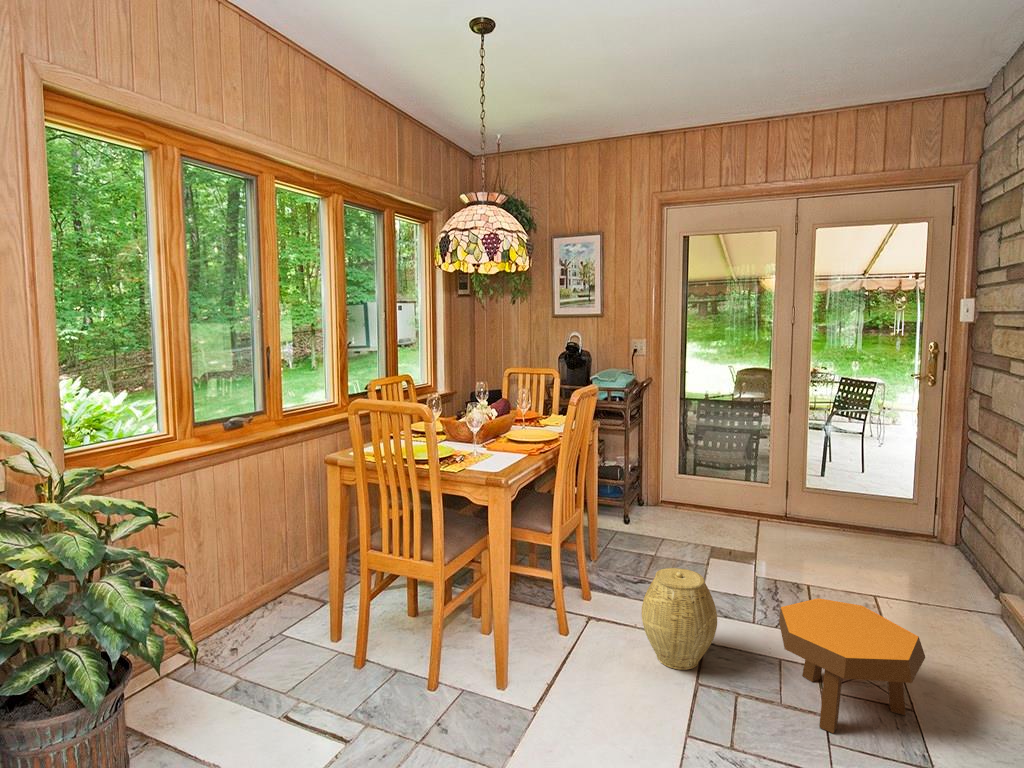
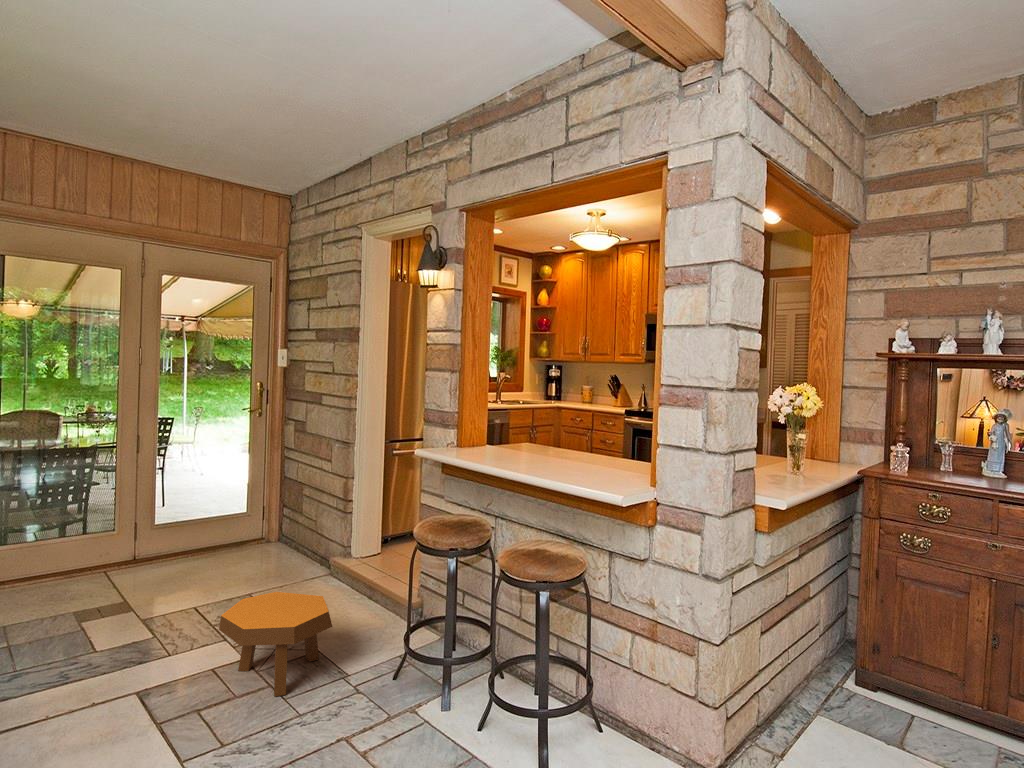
woven basket: present [642,568,717,670] -> none [70,615,164,728]

